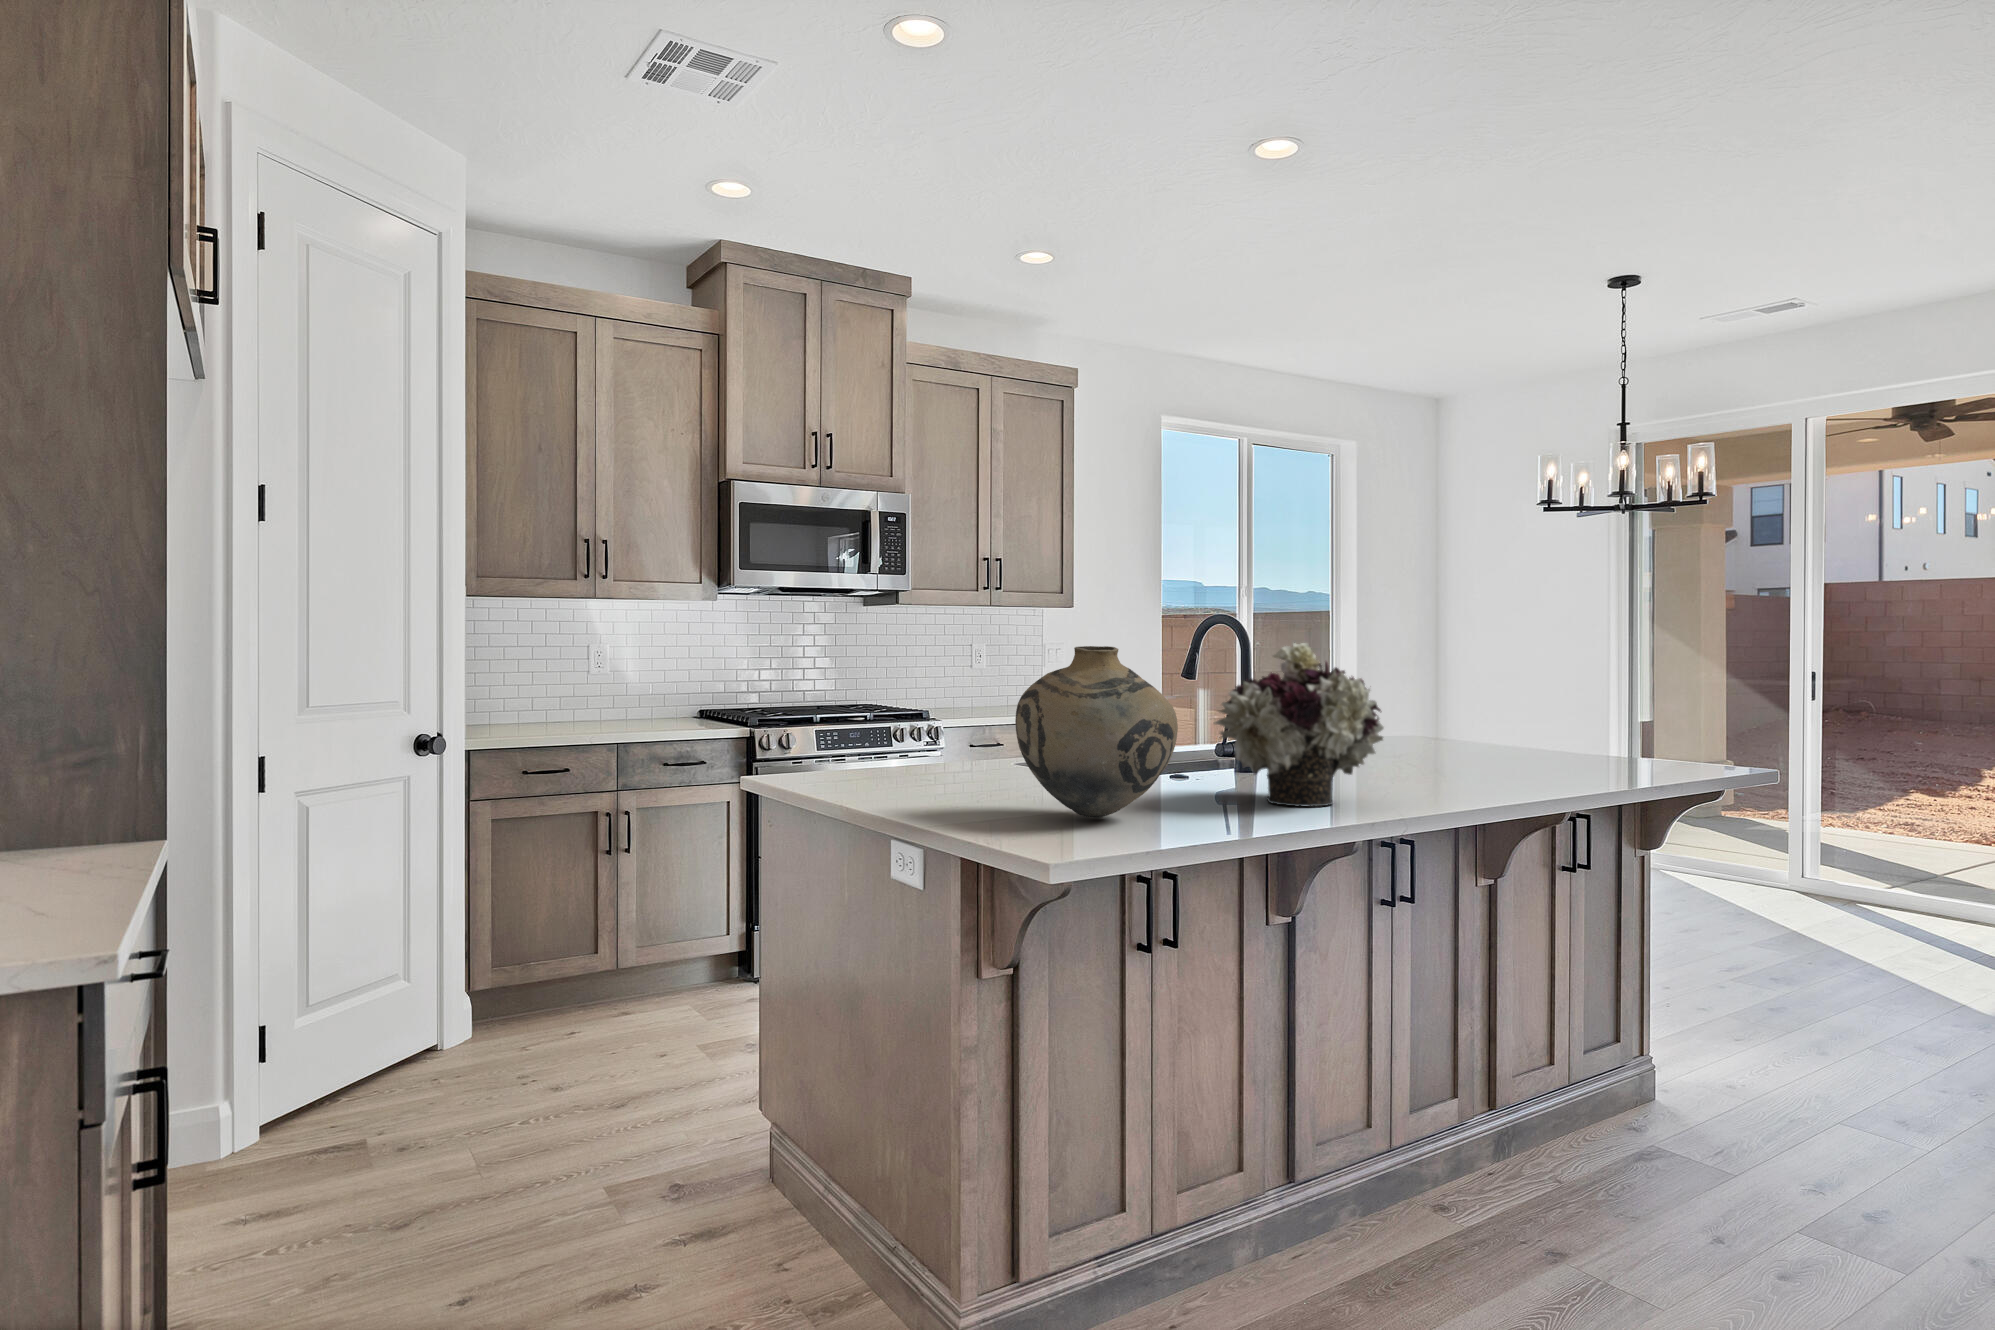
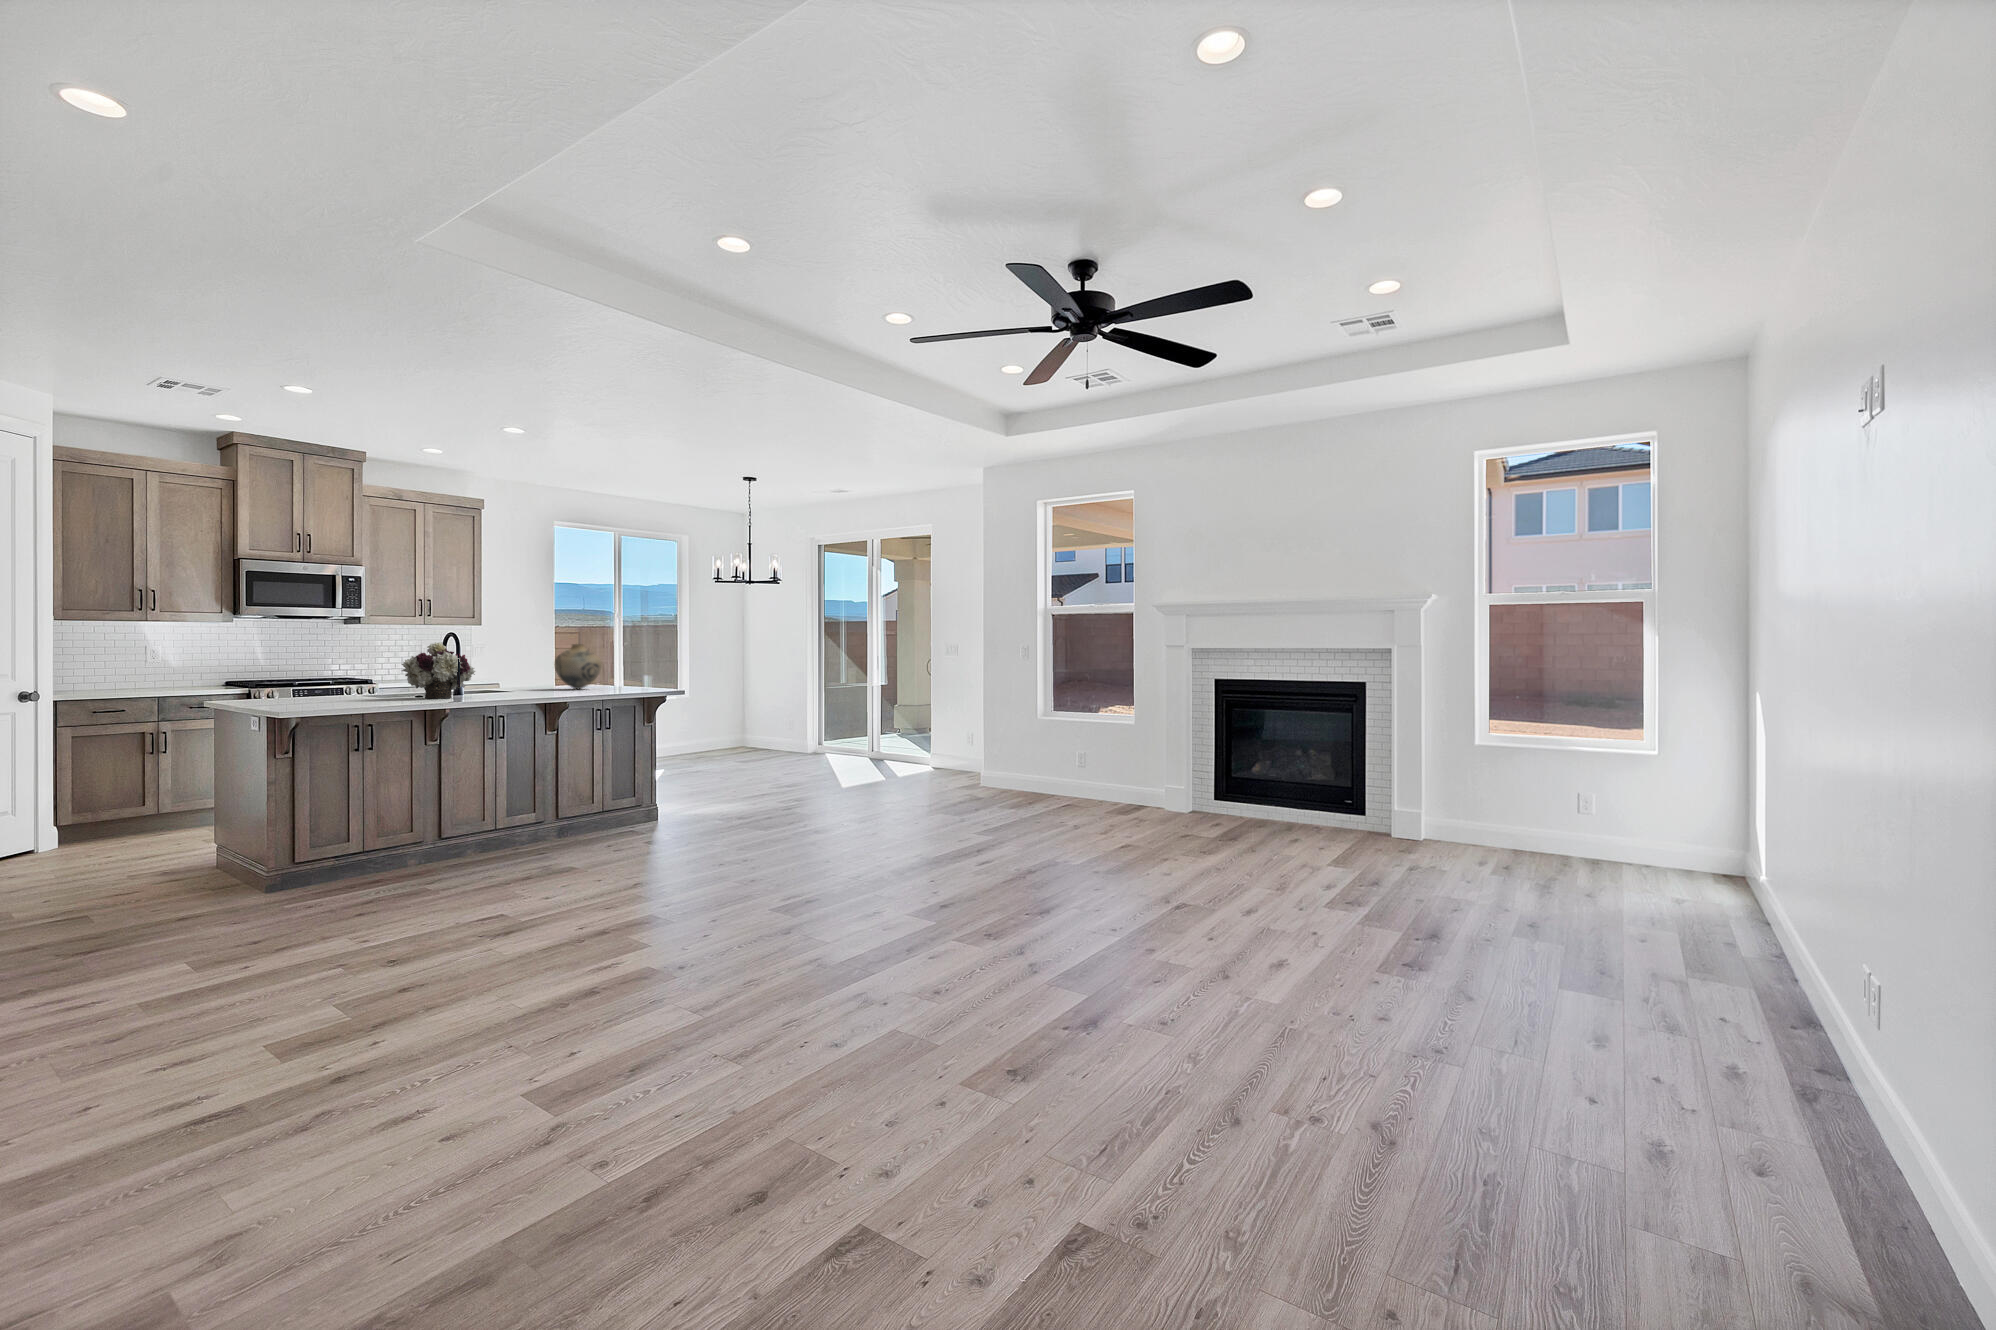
vase: present [1015,646,1178,818] -> present [554,644,602,689]

